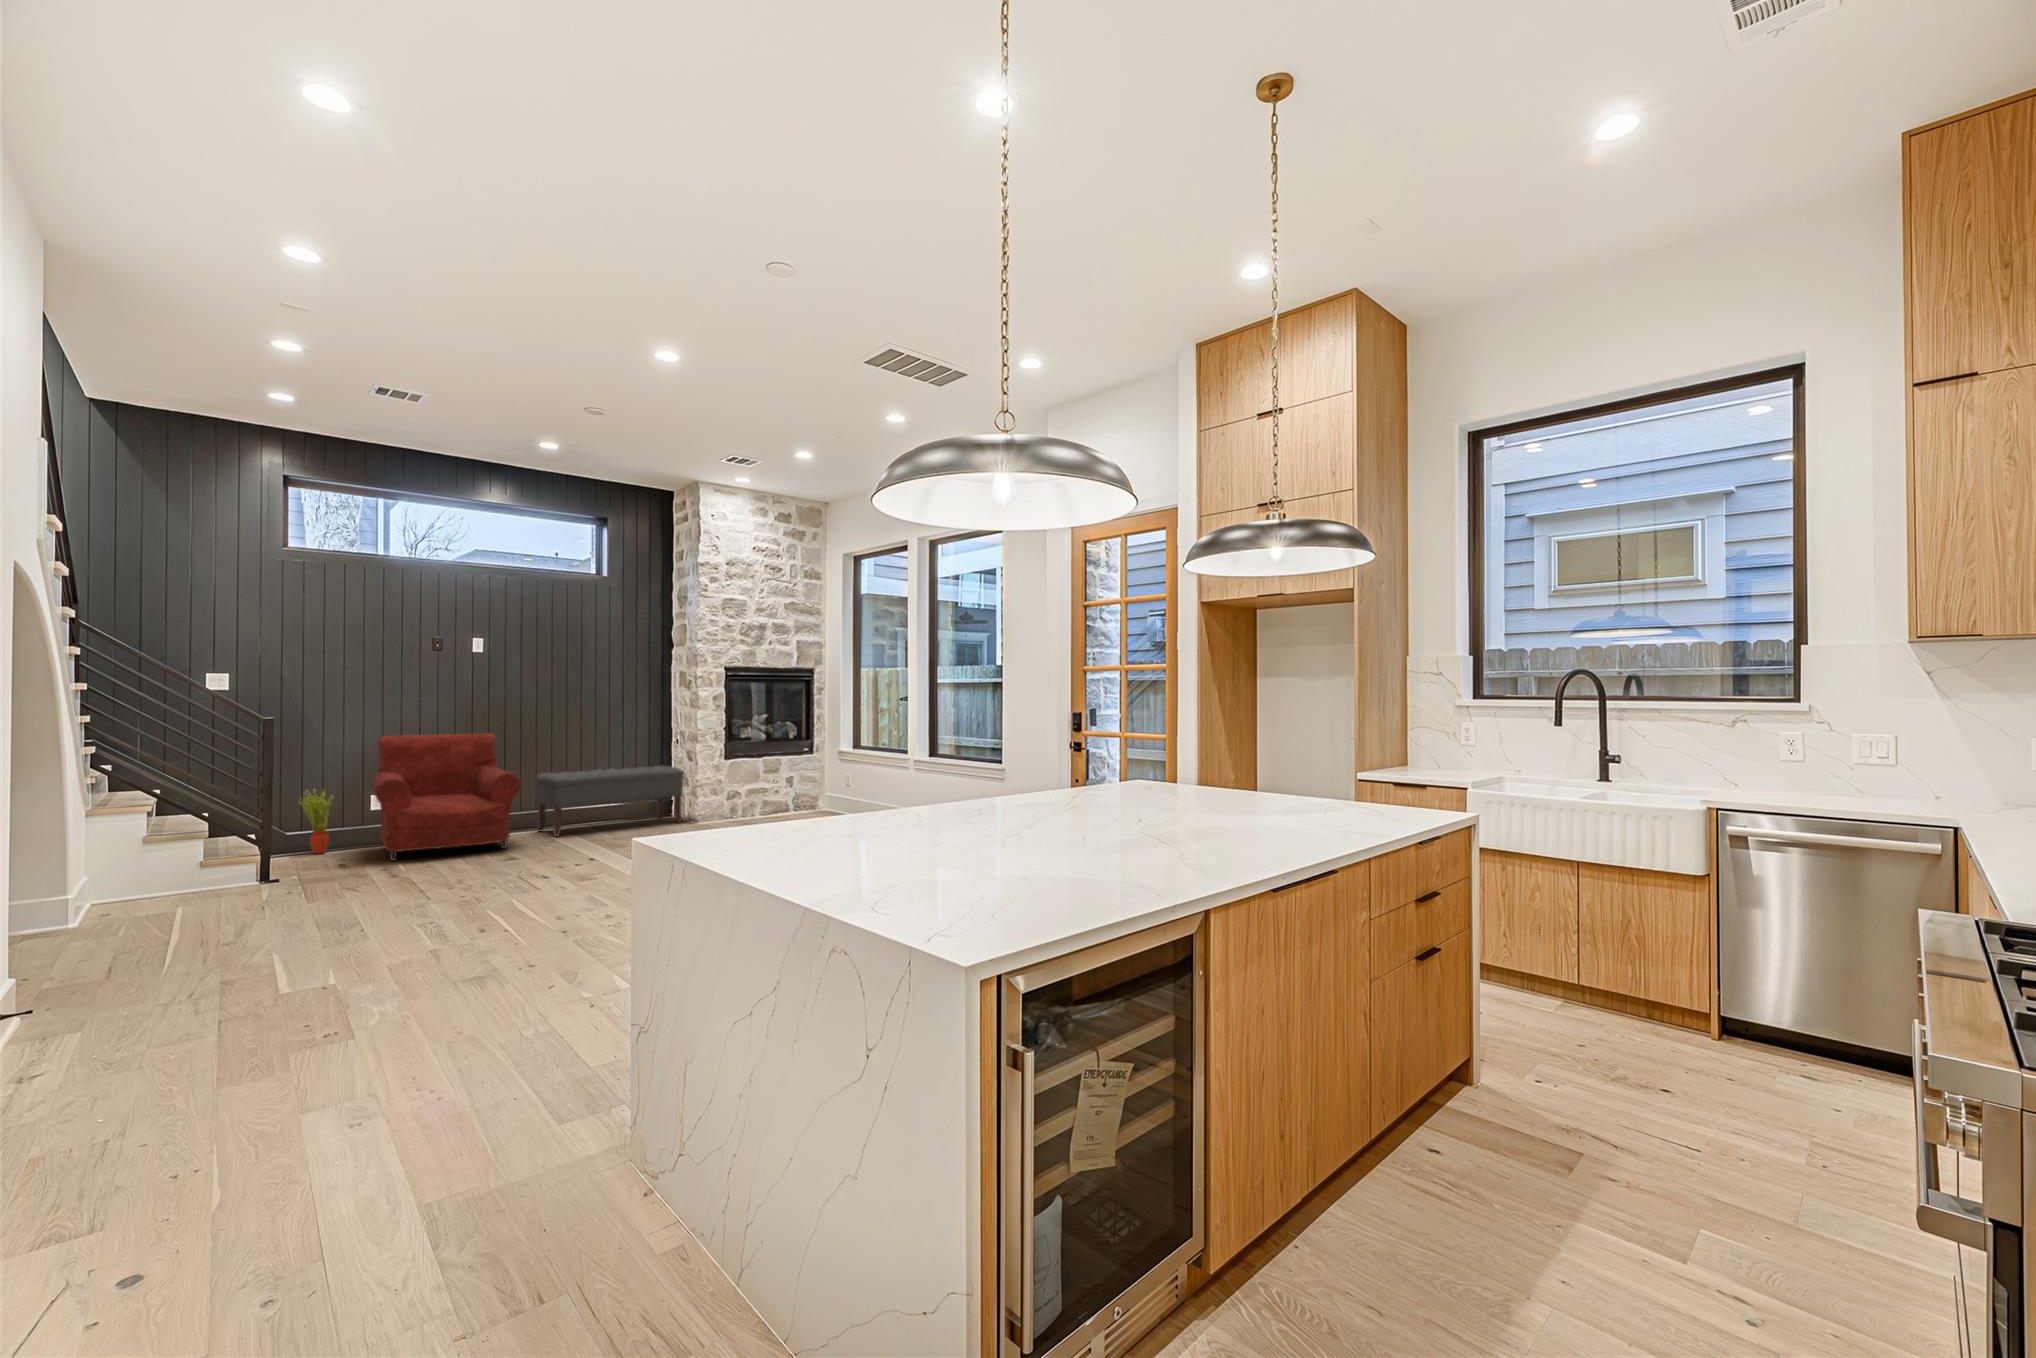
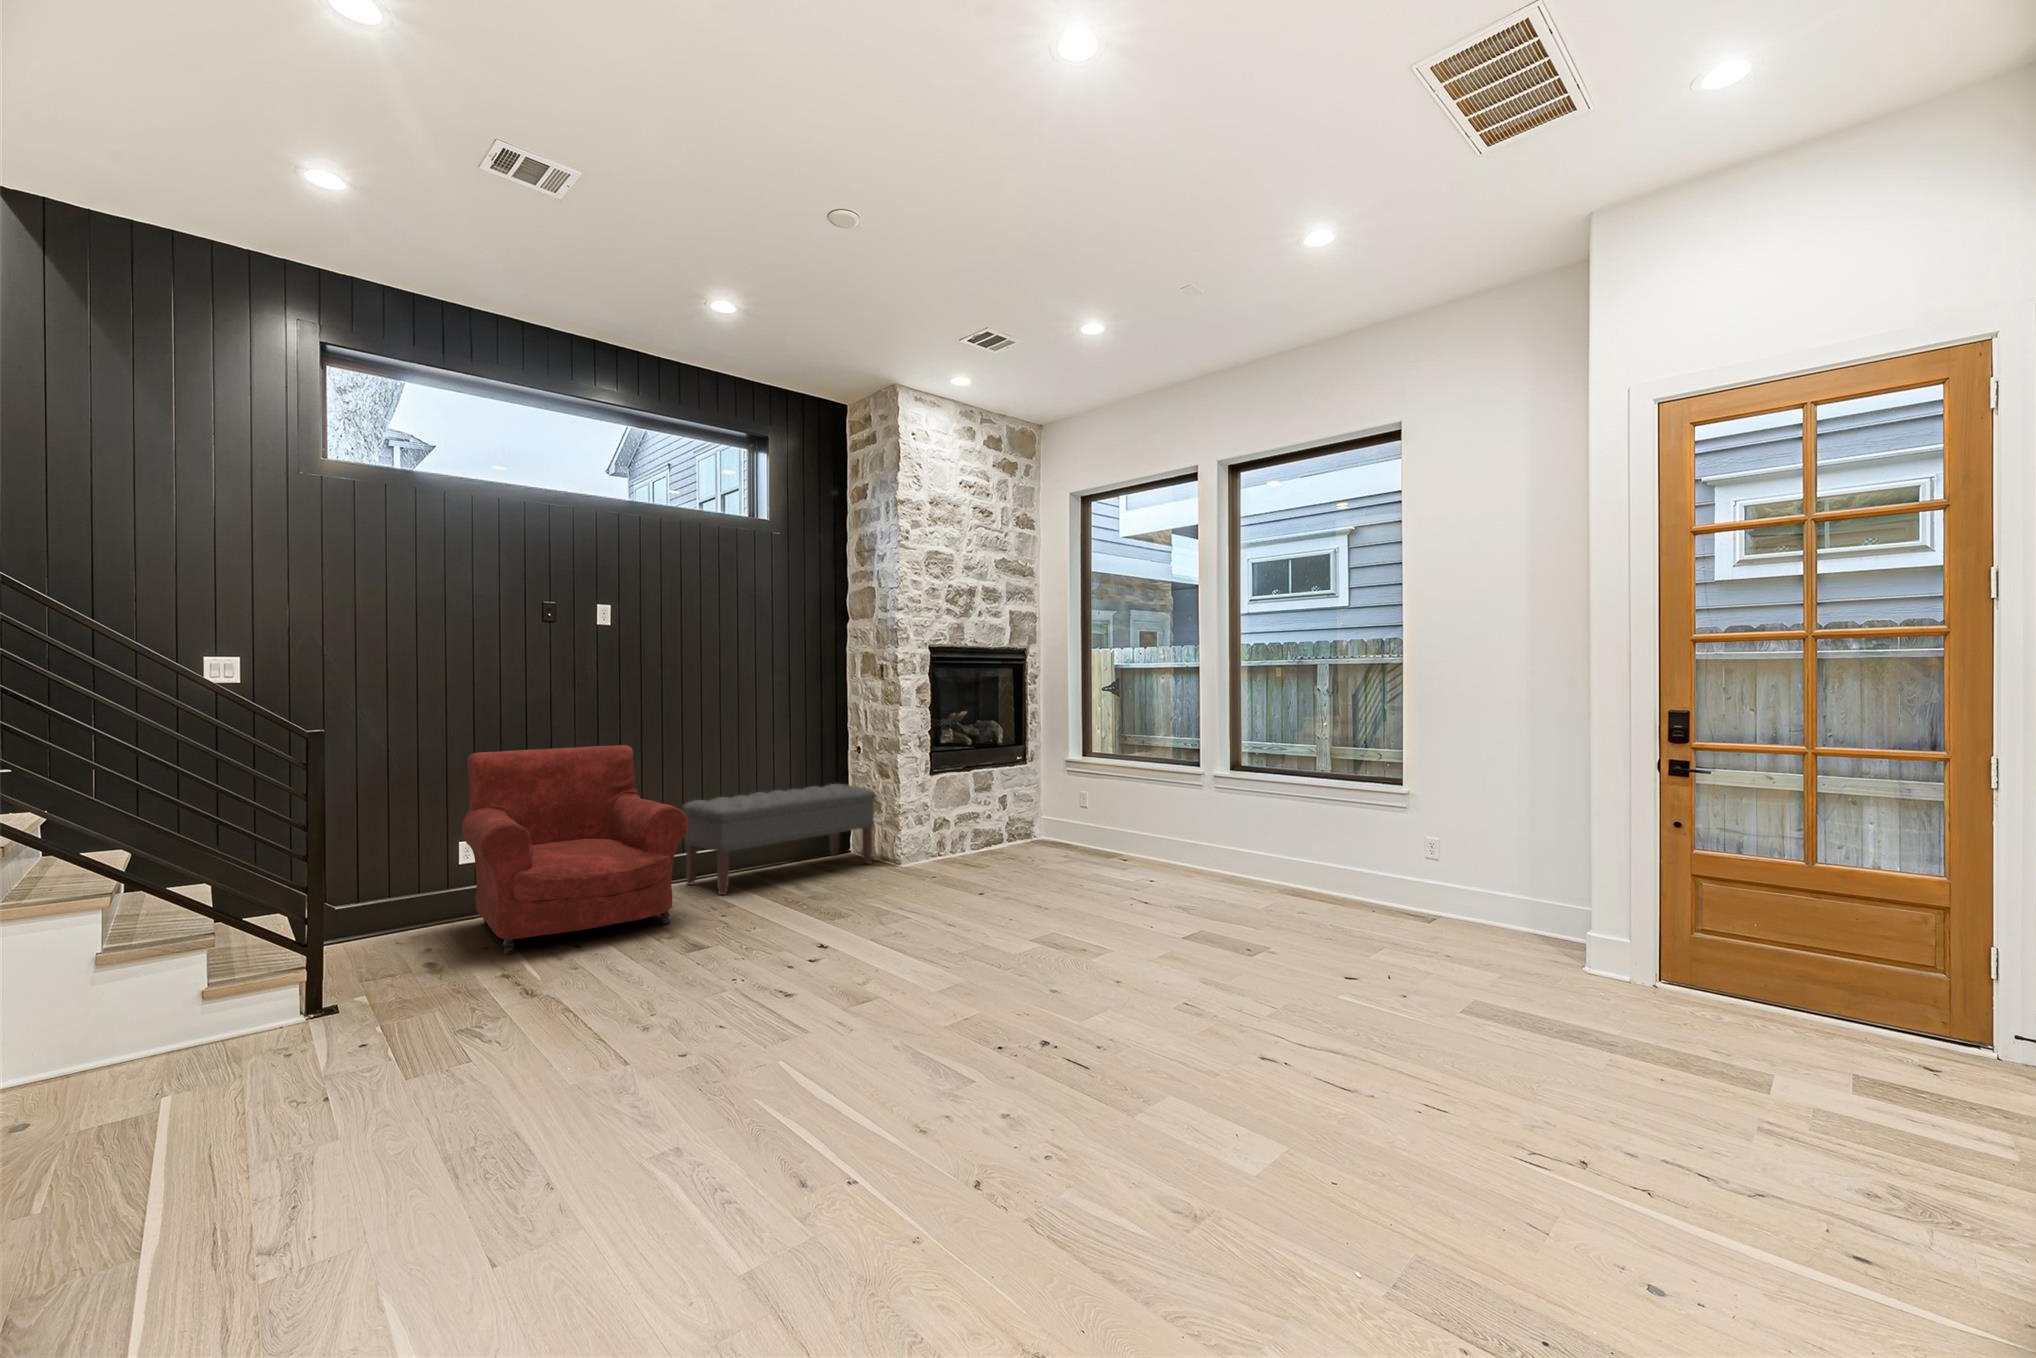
potted plant: present [299,789,334,854] -> none [352,836,407,939]

